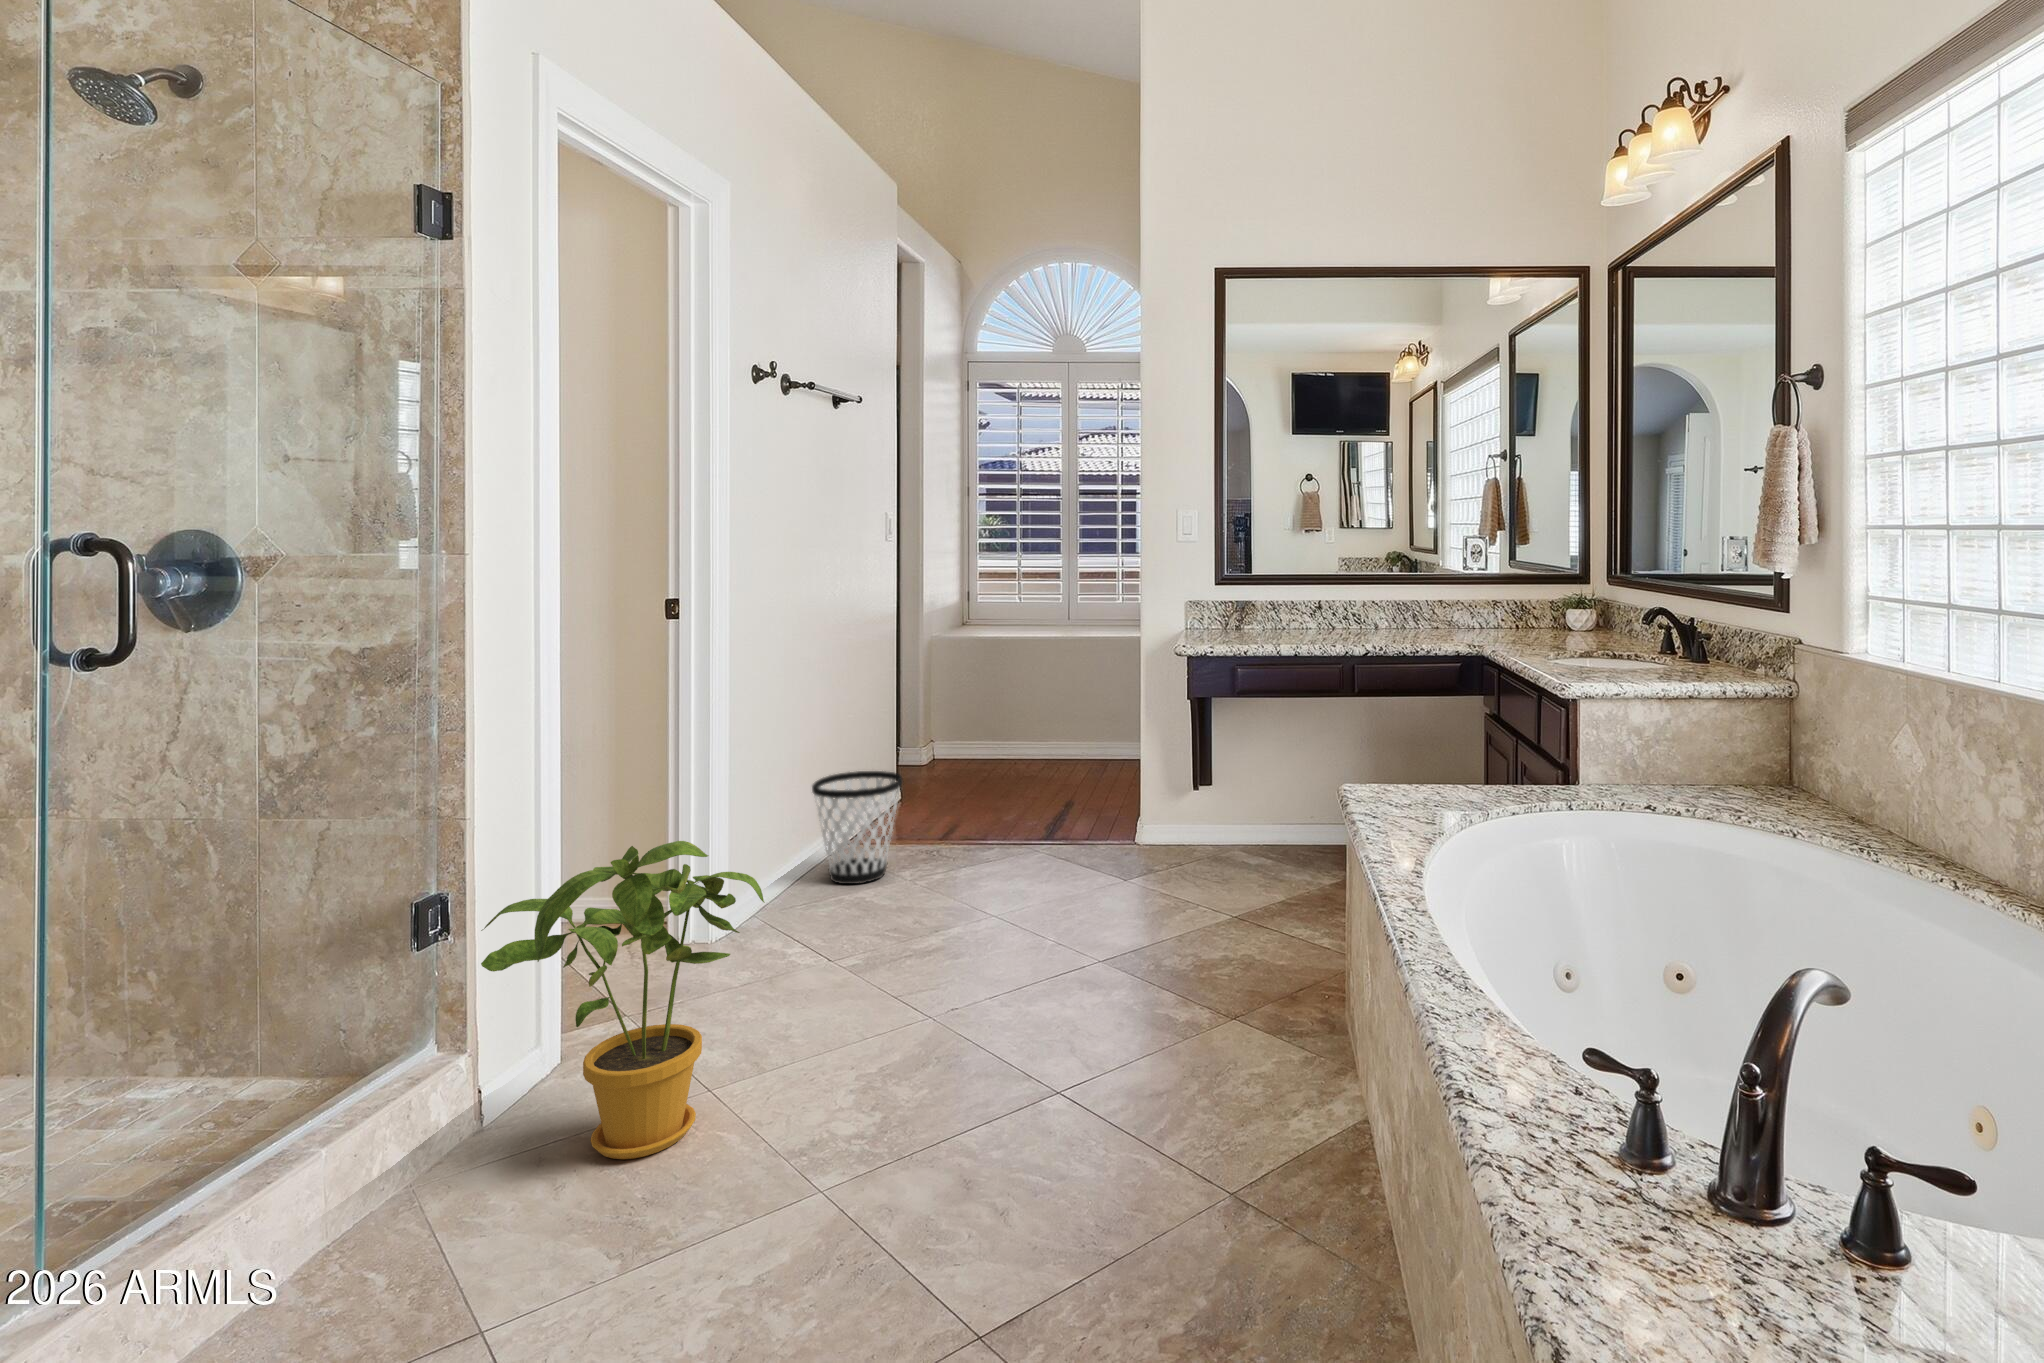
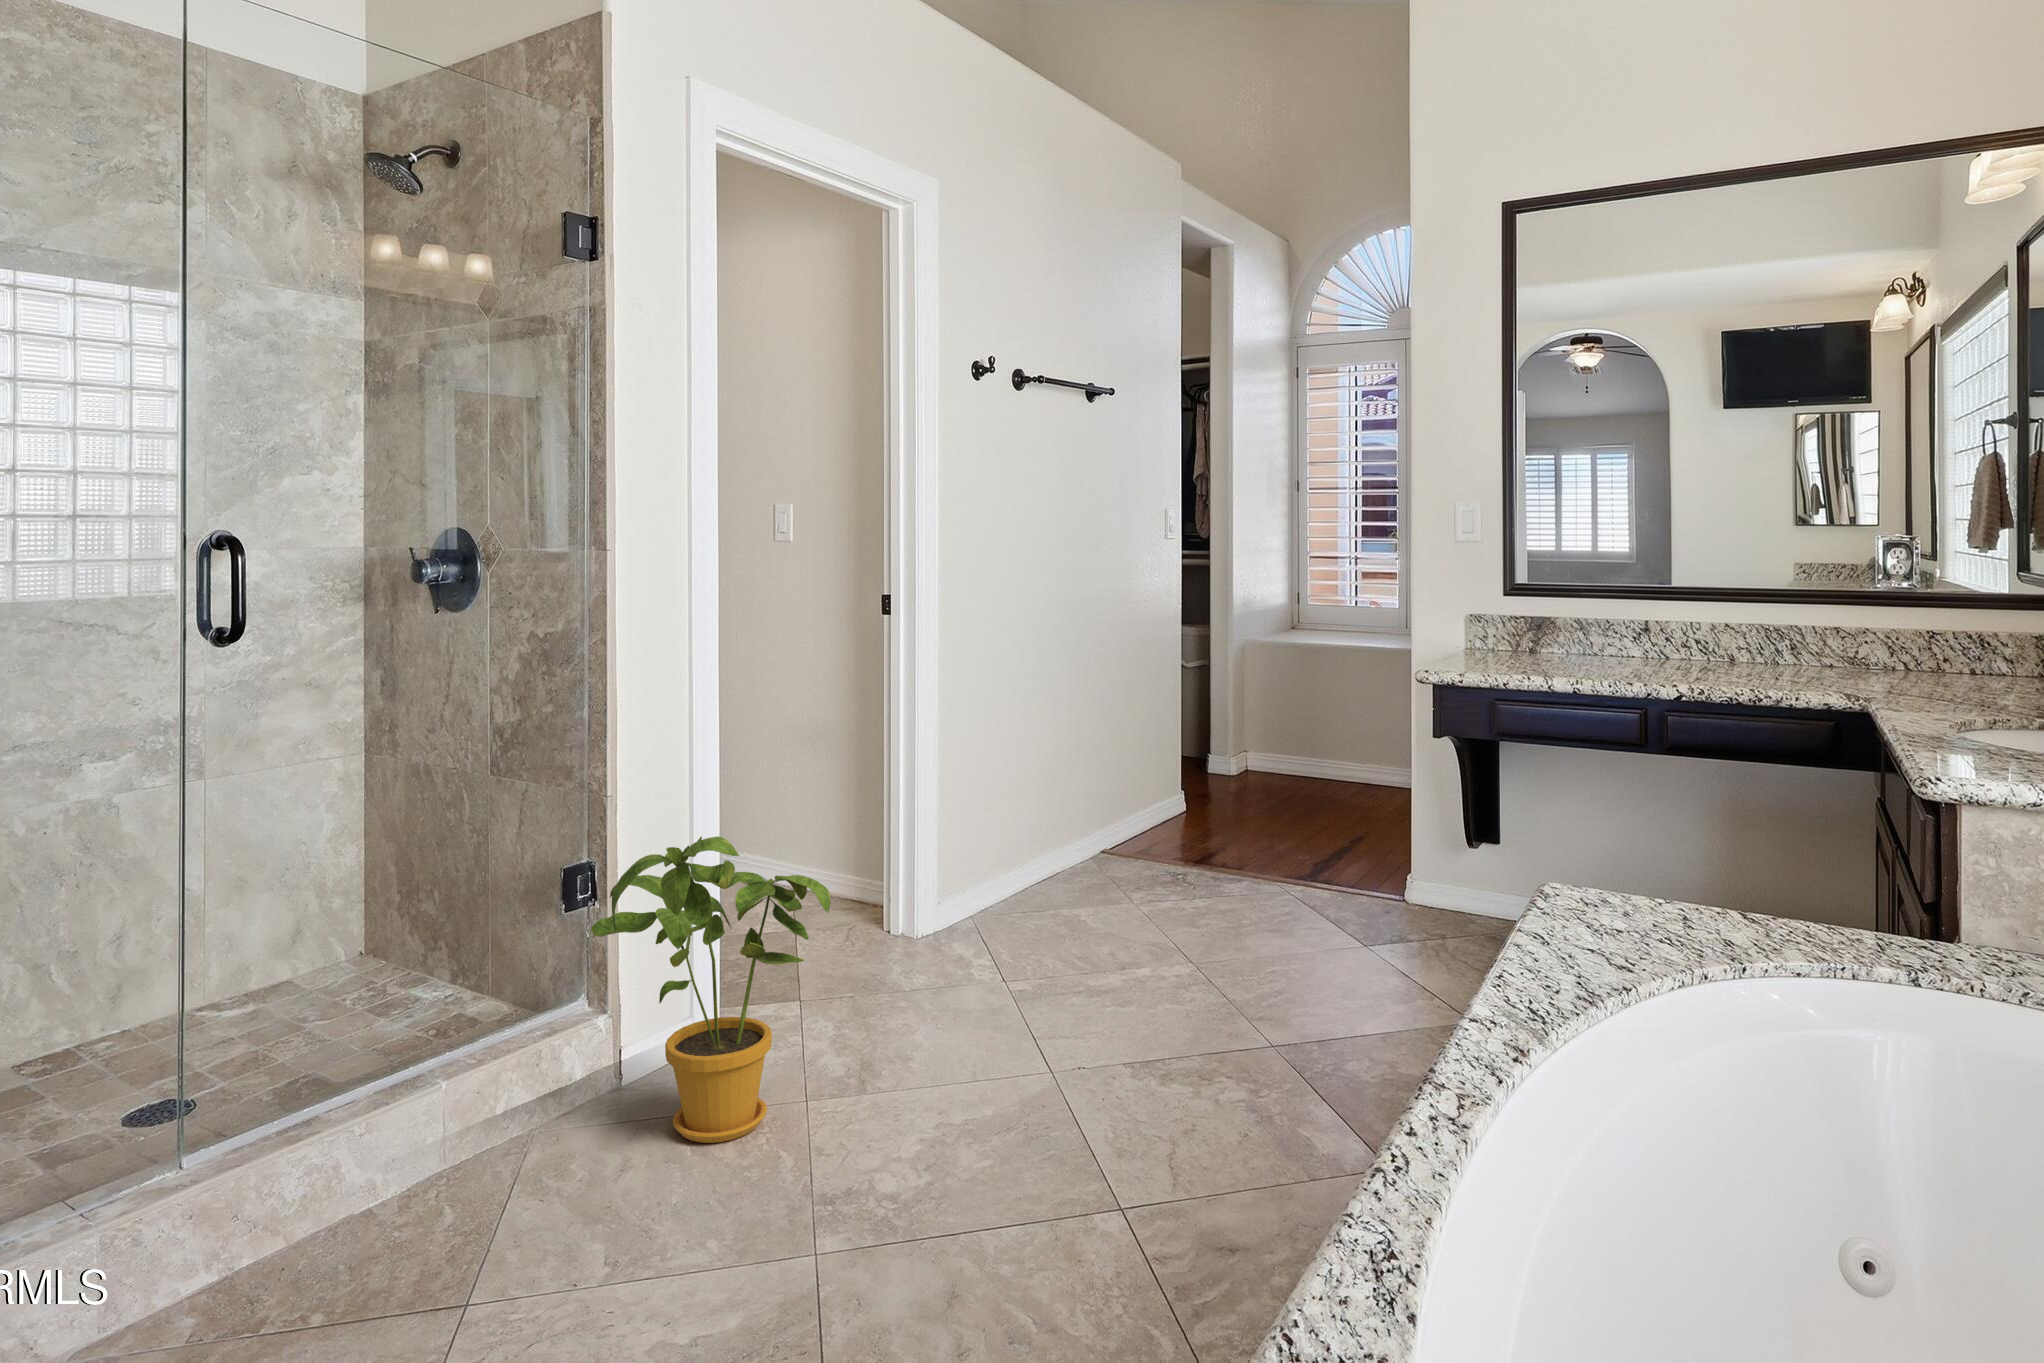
wastebasket: present [812,771,902,884] -> none [1025,791,1120,914]

